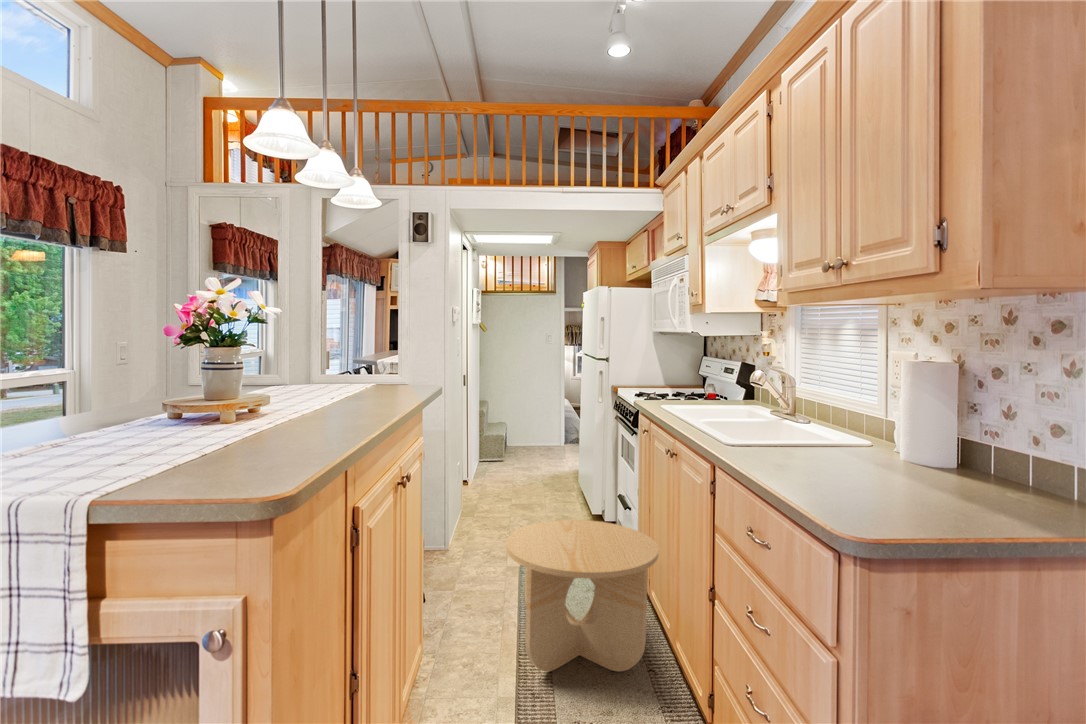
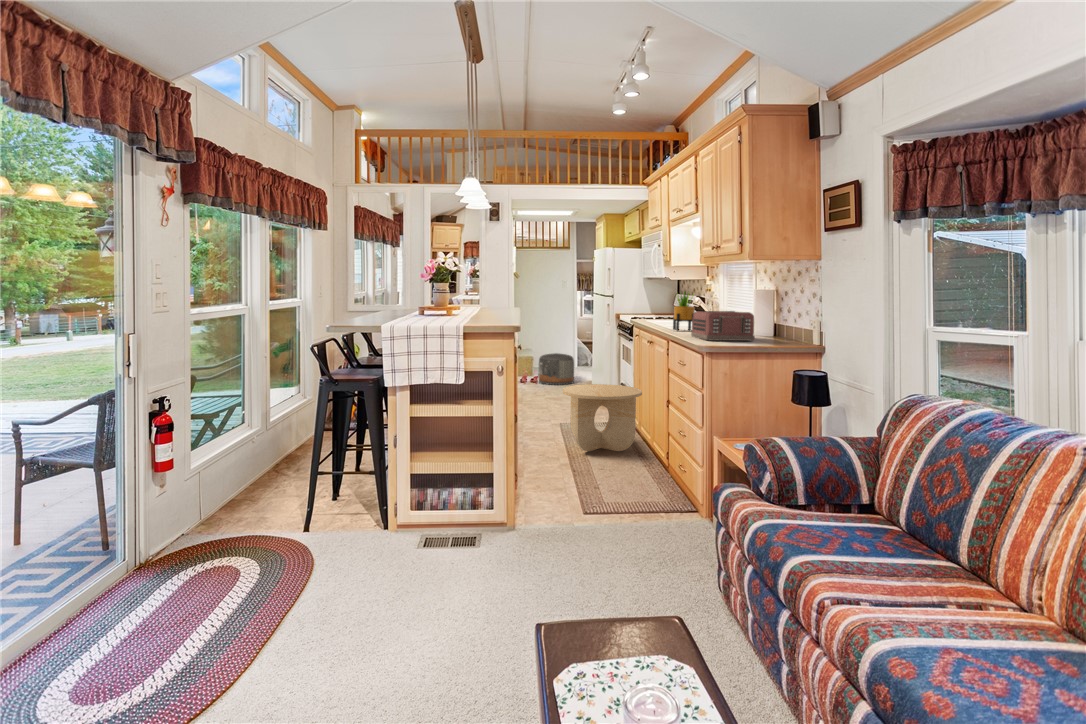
potted plant: none [725,356,780,446] -> present [673,292,695,331]
toaster: none [791,416,994,511] -> present [691,311,755,341]
pouf: none [508,430,556,474] -> present [539,353,574,385]

